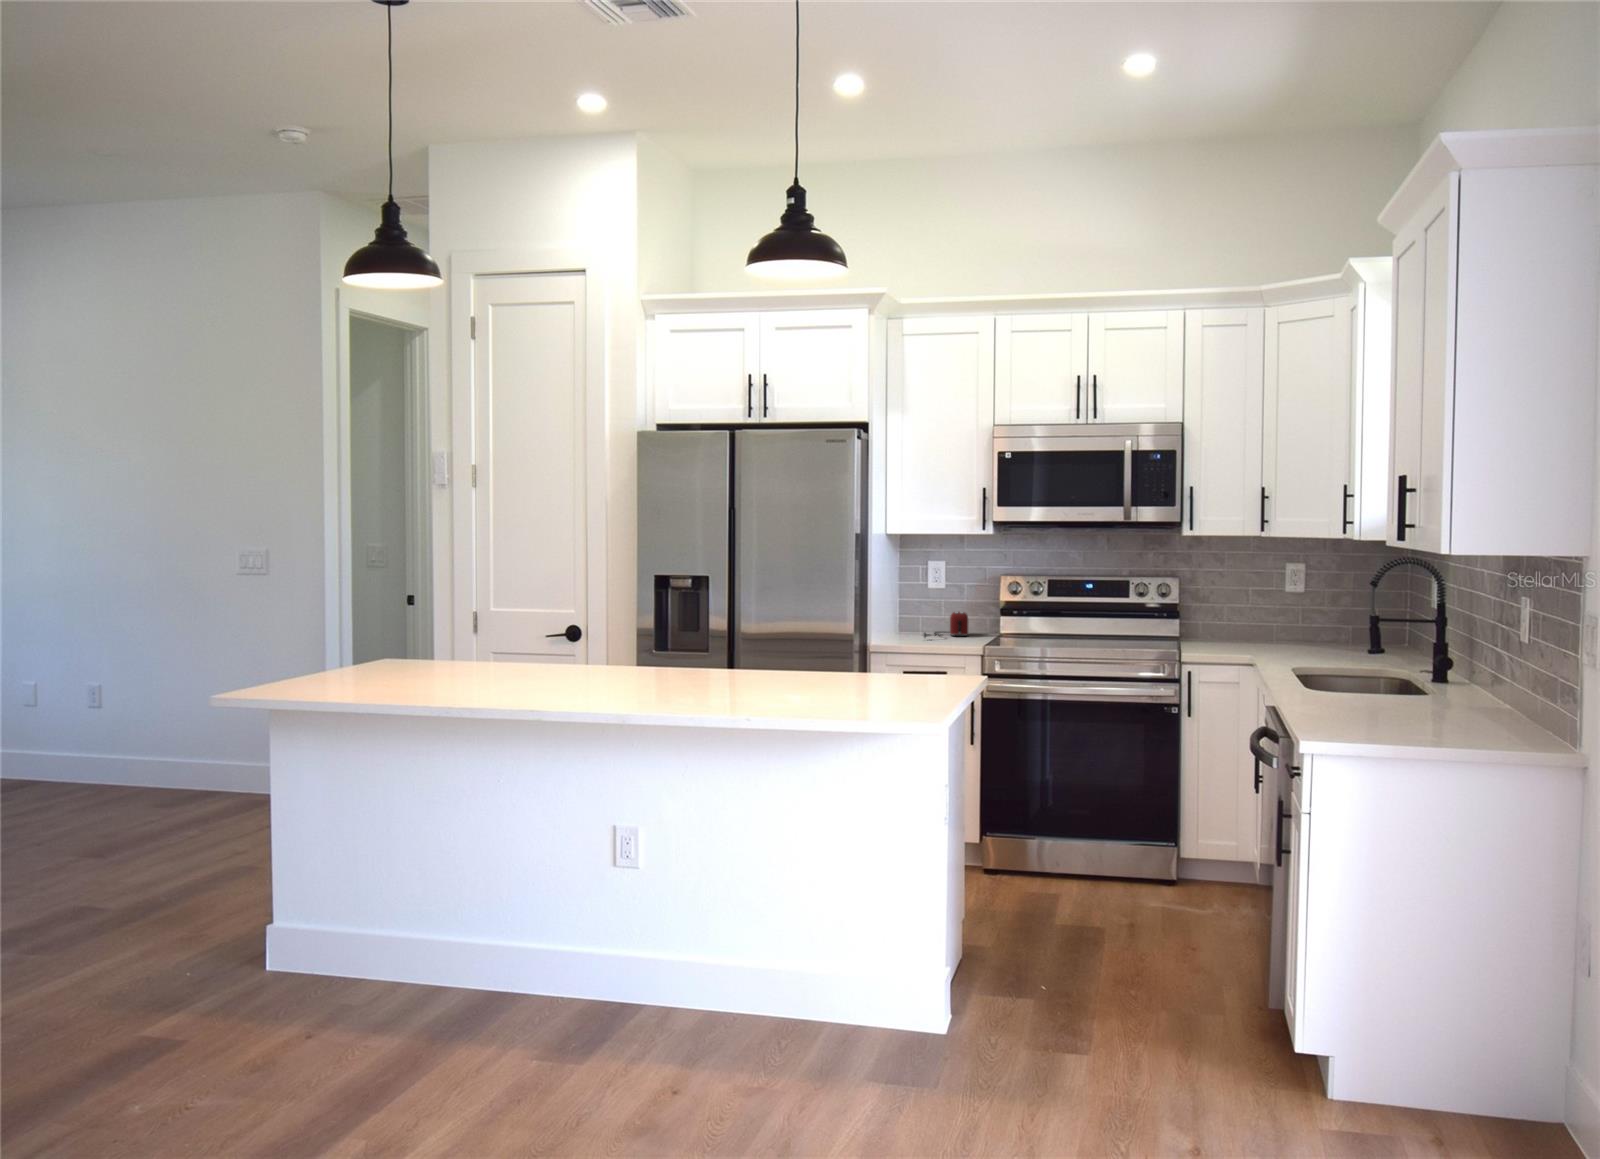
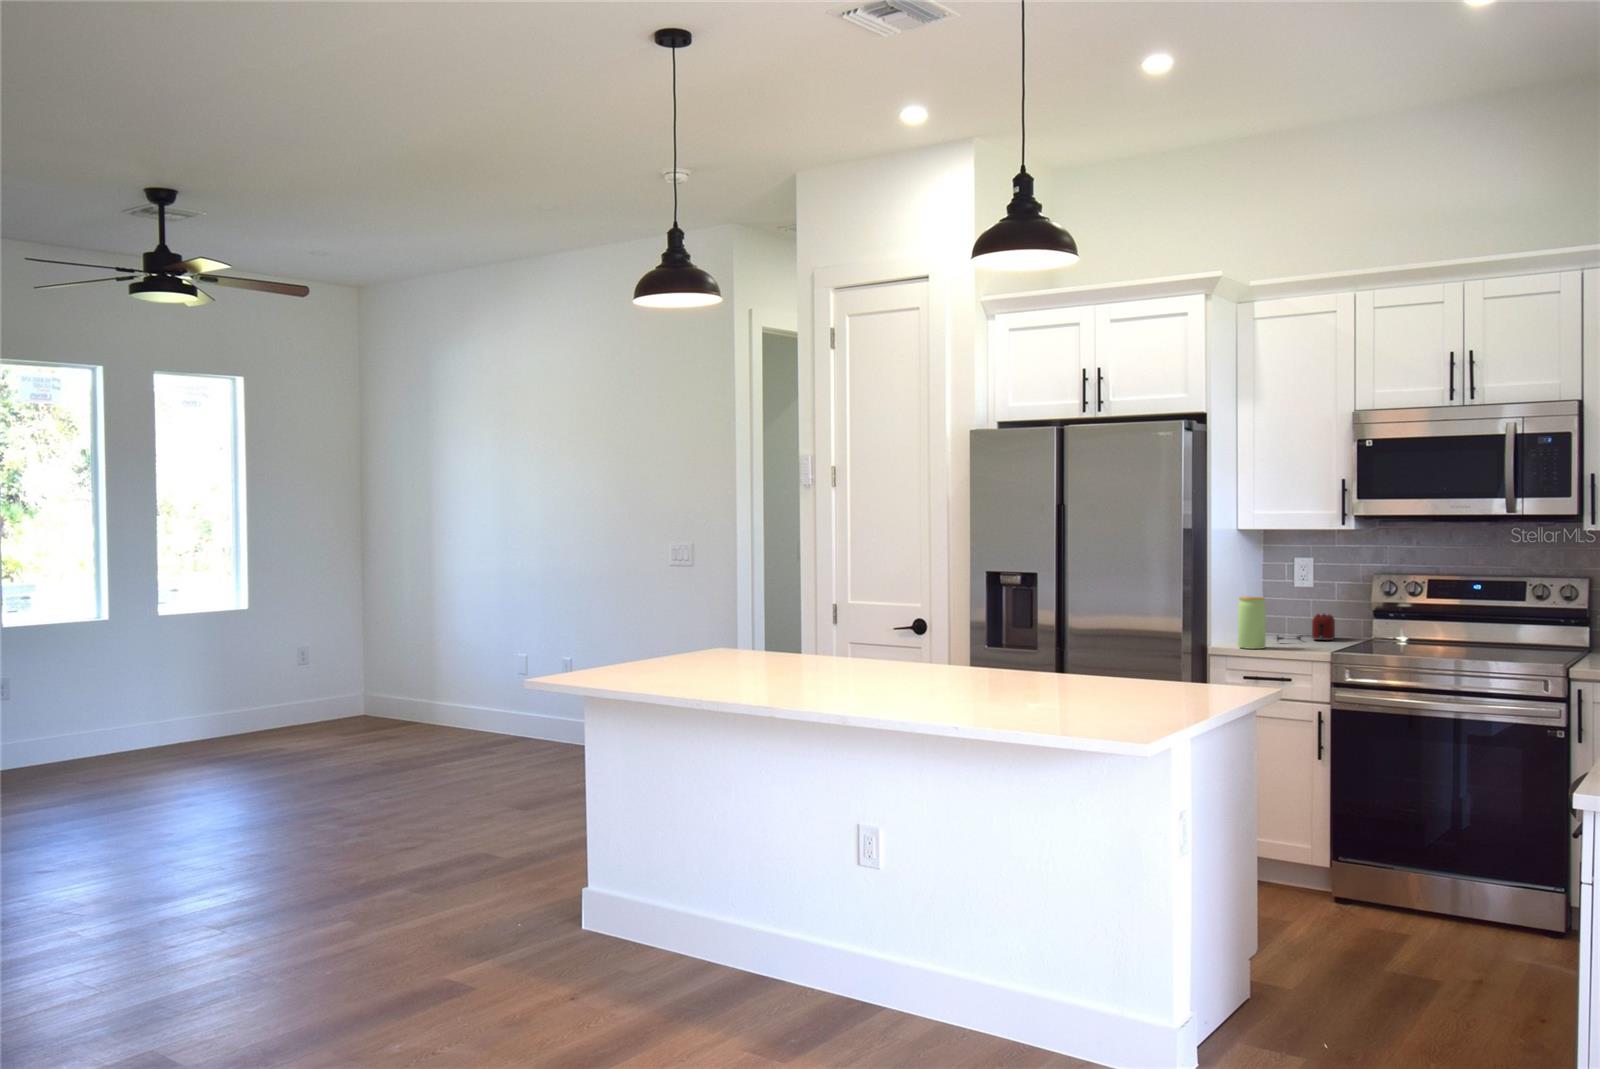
jar: none [896,597,921,646] -> present [1238,597,1266,649]

